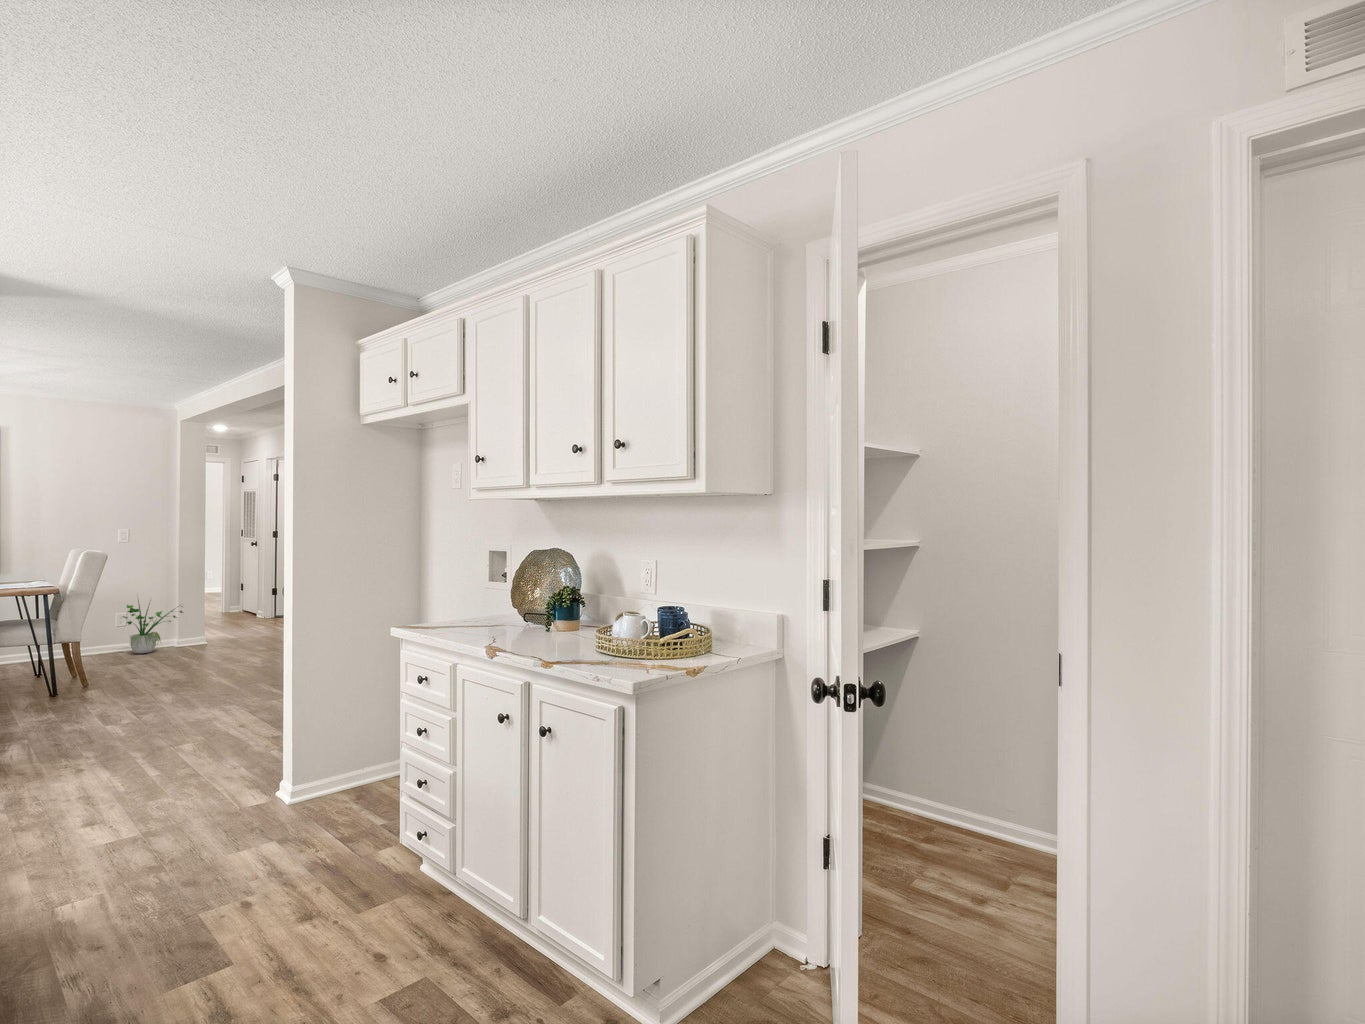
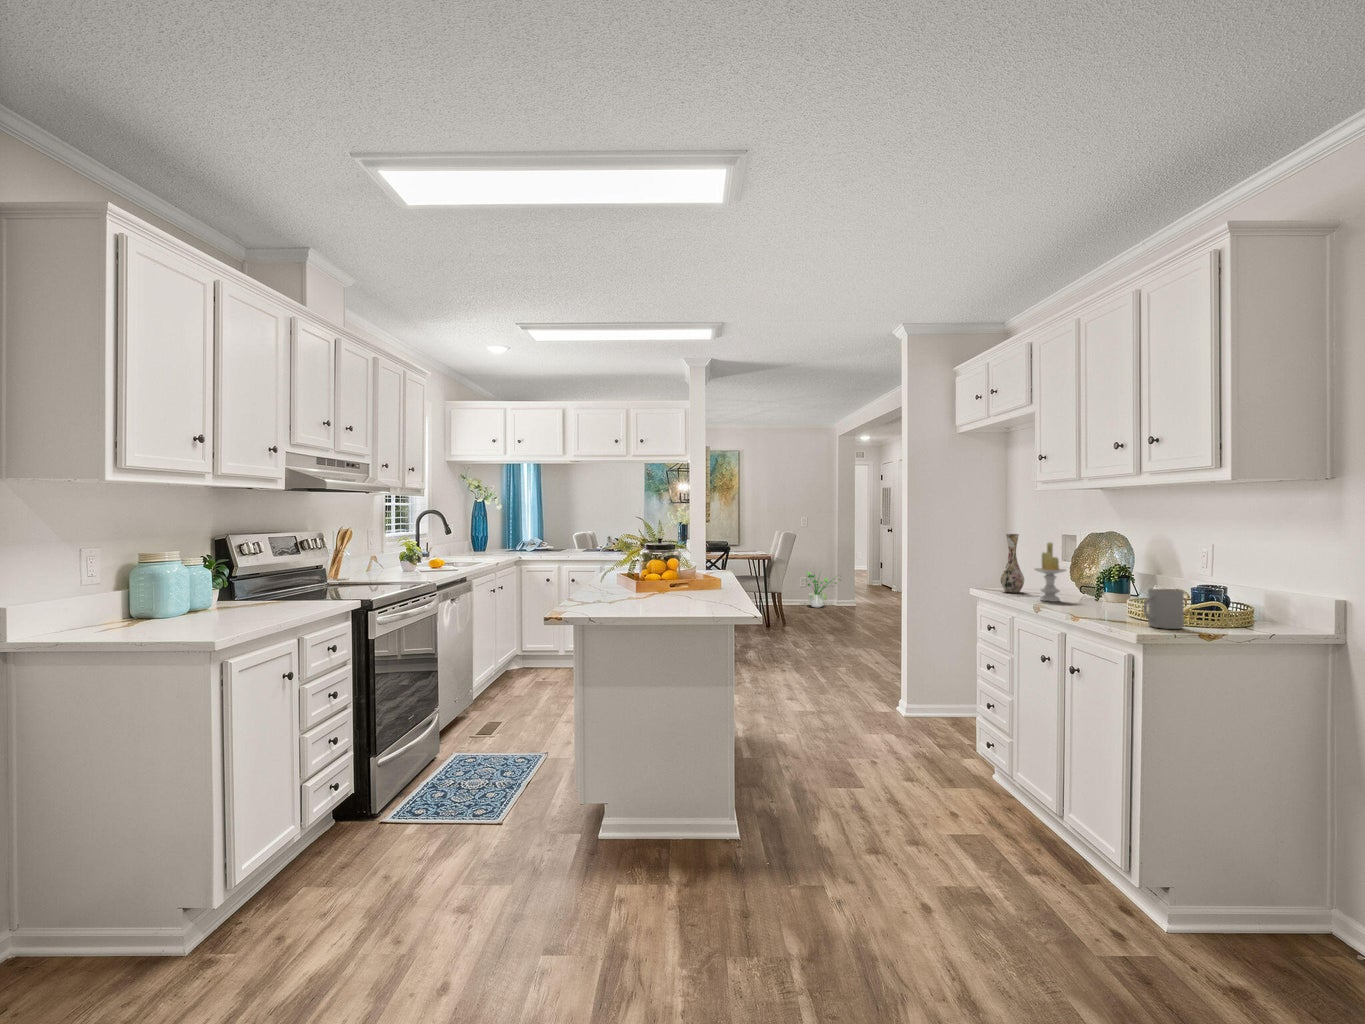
vase: none [431,553,460,628] -> present [1000,534,1024,592]
candle: none [479,564,517,639] -> present [1035,542,1066,602]
mug: none [628,619,663,668] -> present [1143,589,1184,629]

